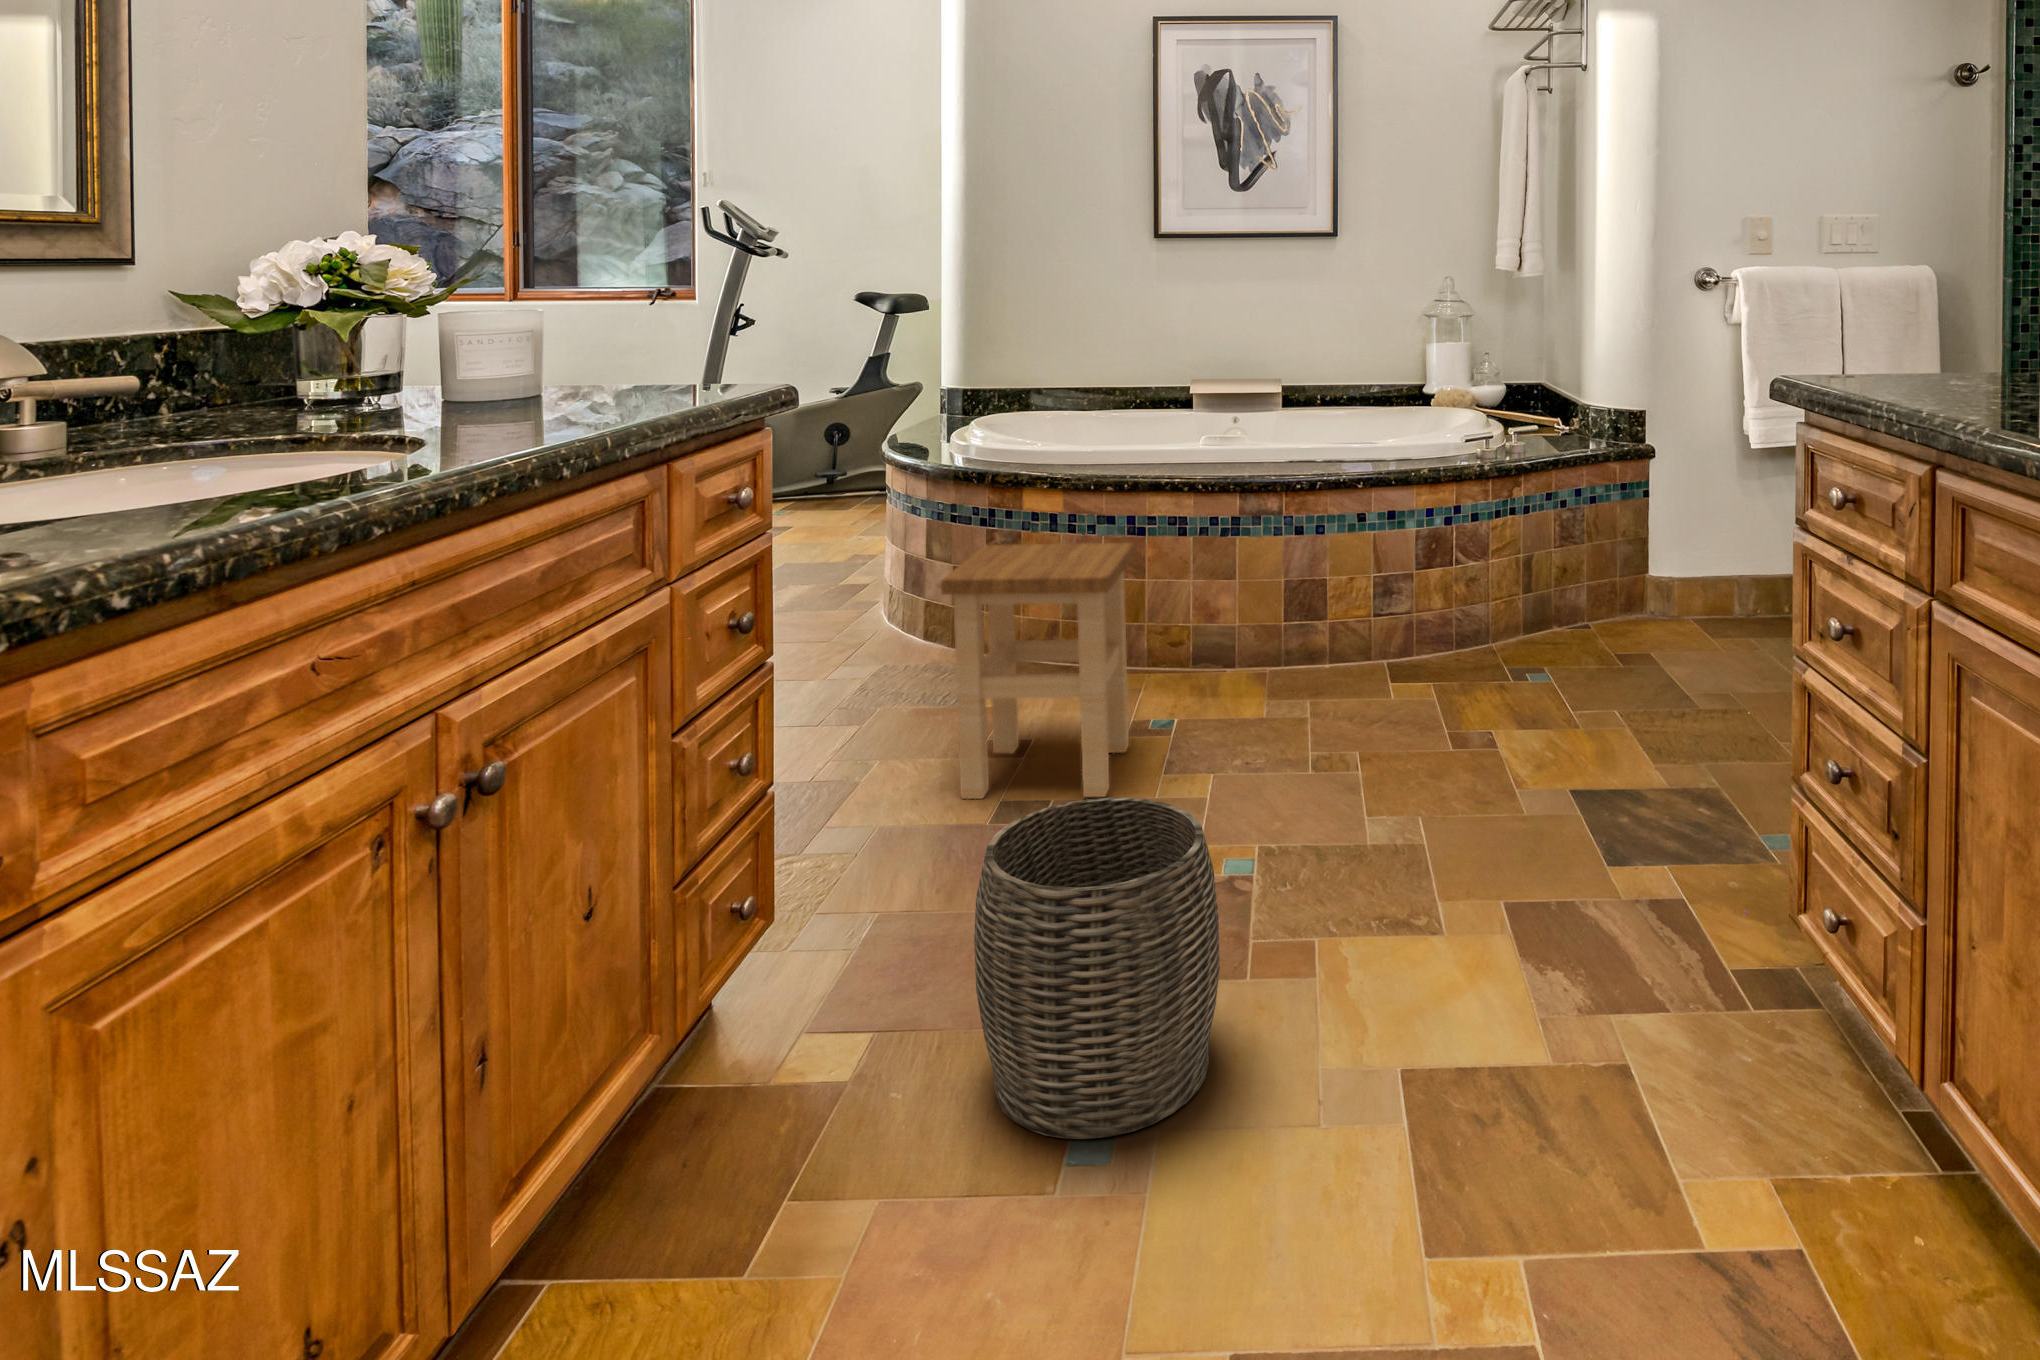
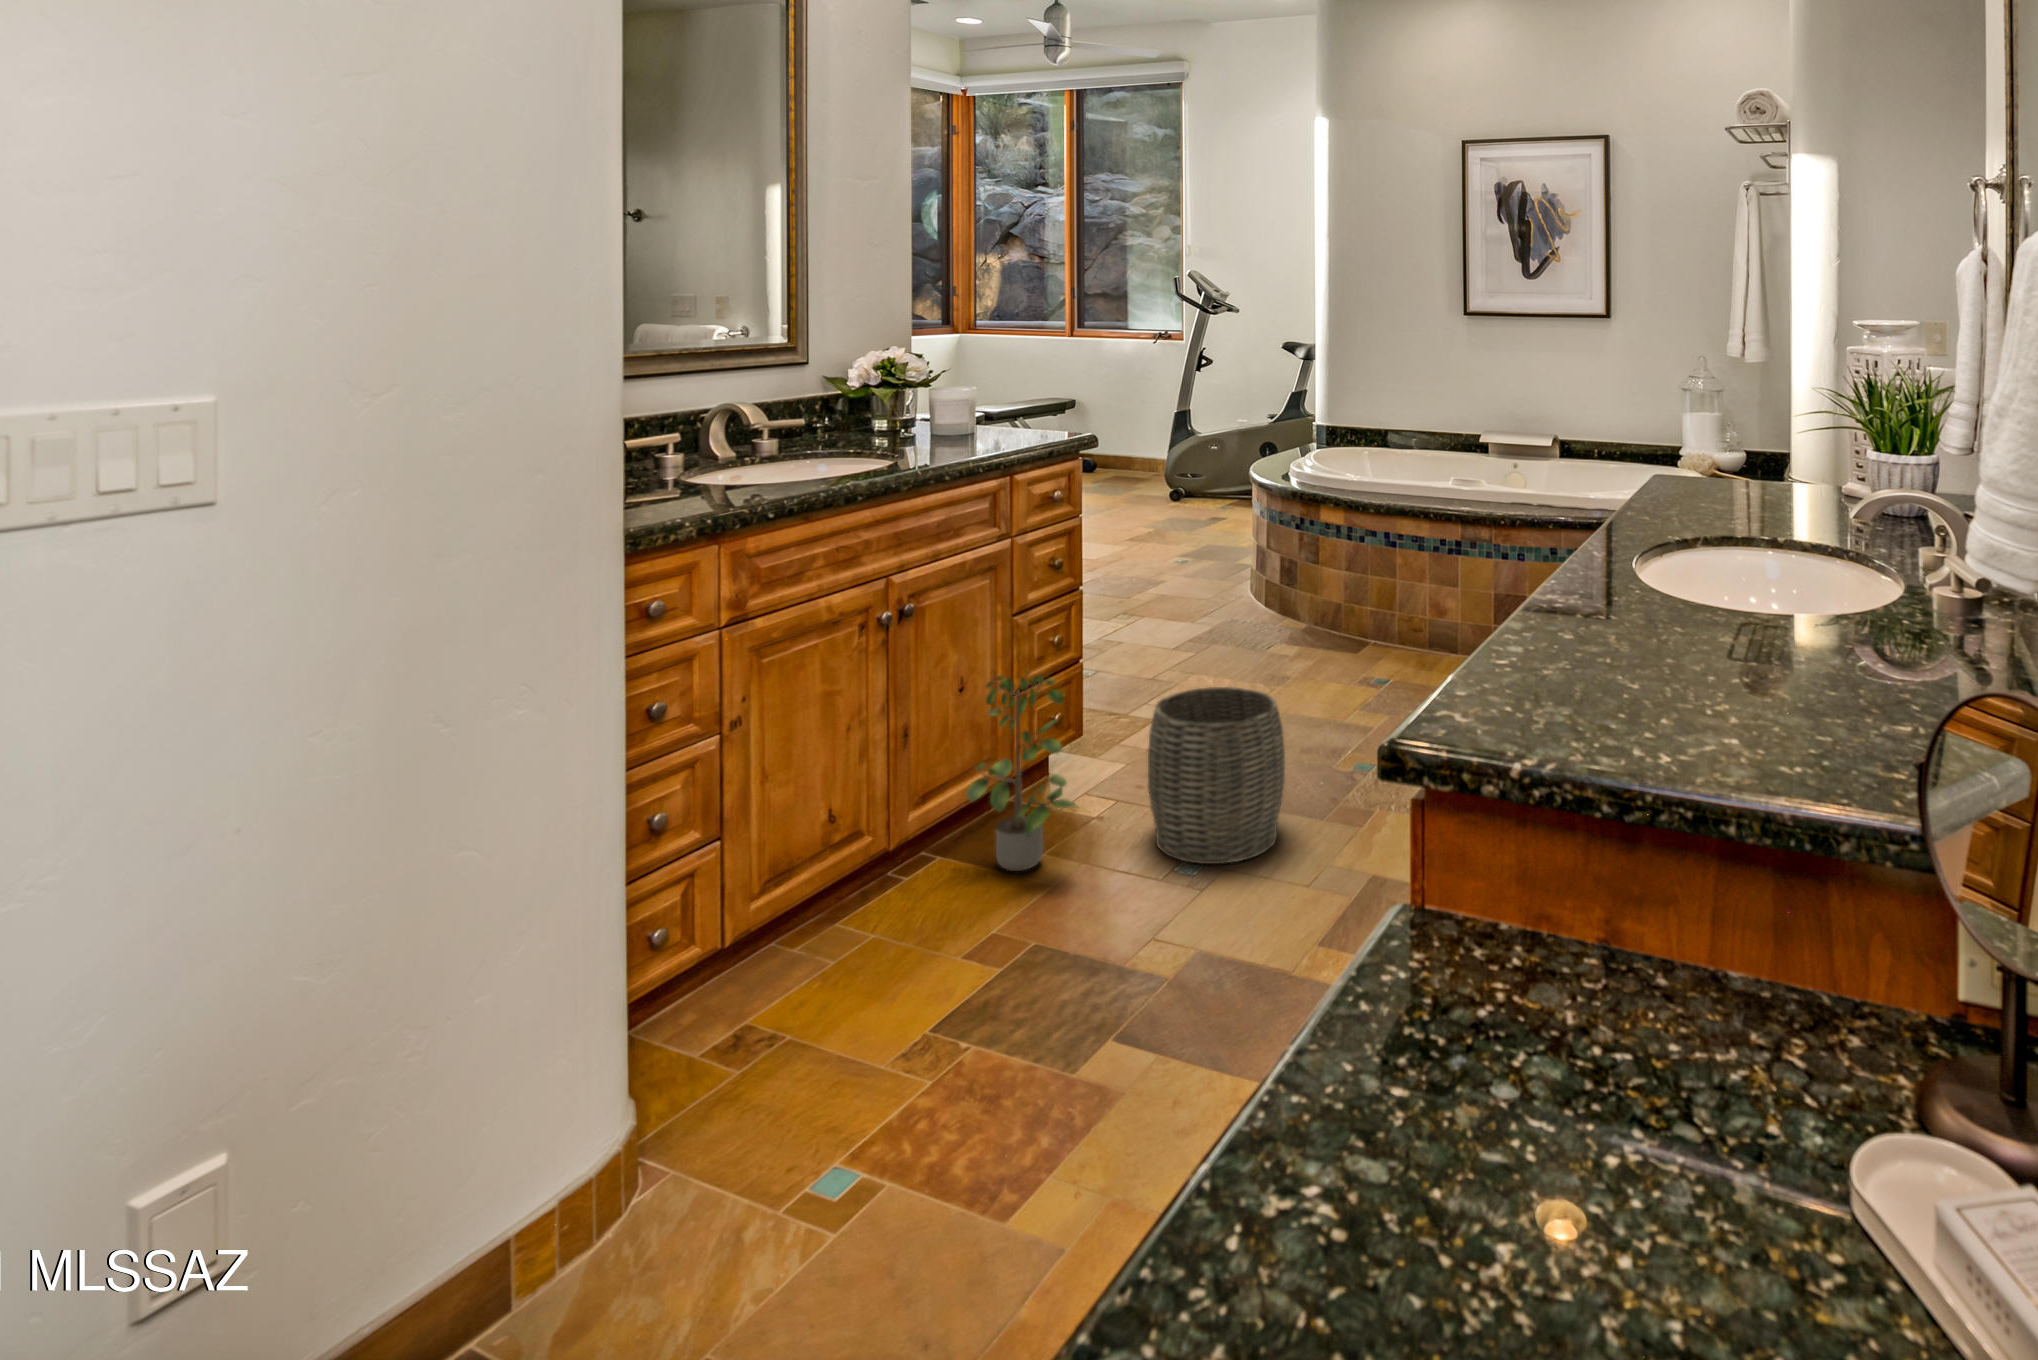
stool: present [941,543,1135,799] -> none [1218,540,1359,713]
potted plant: none [632,847,900,1265] -> present [966,671,1076,871]

